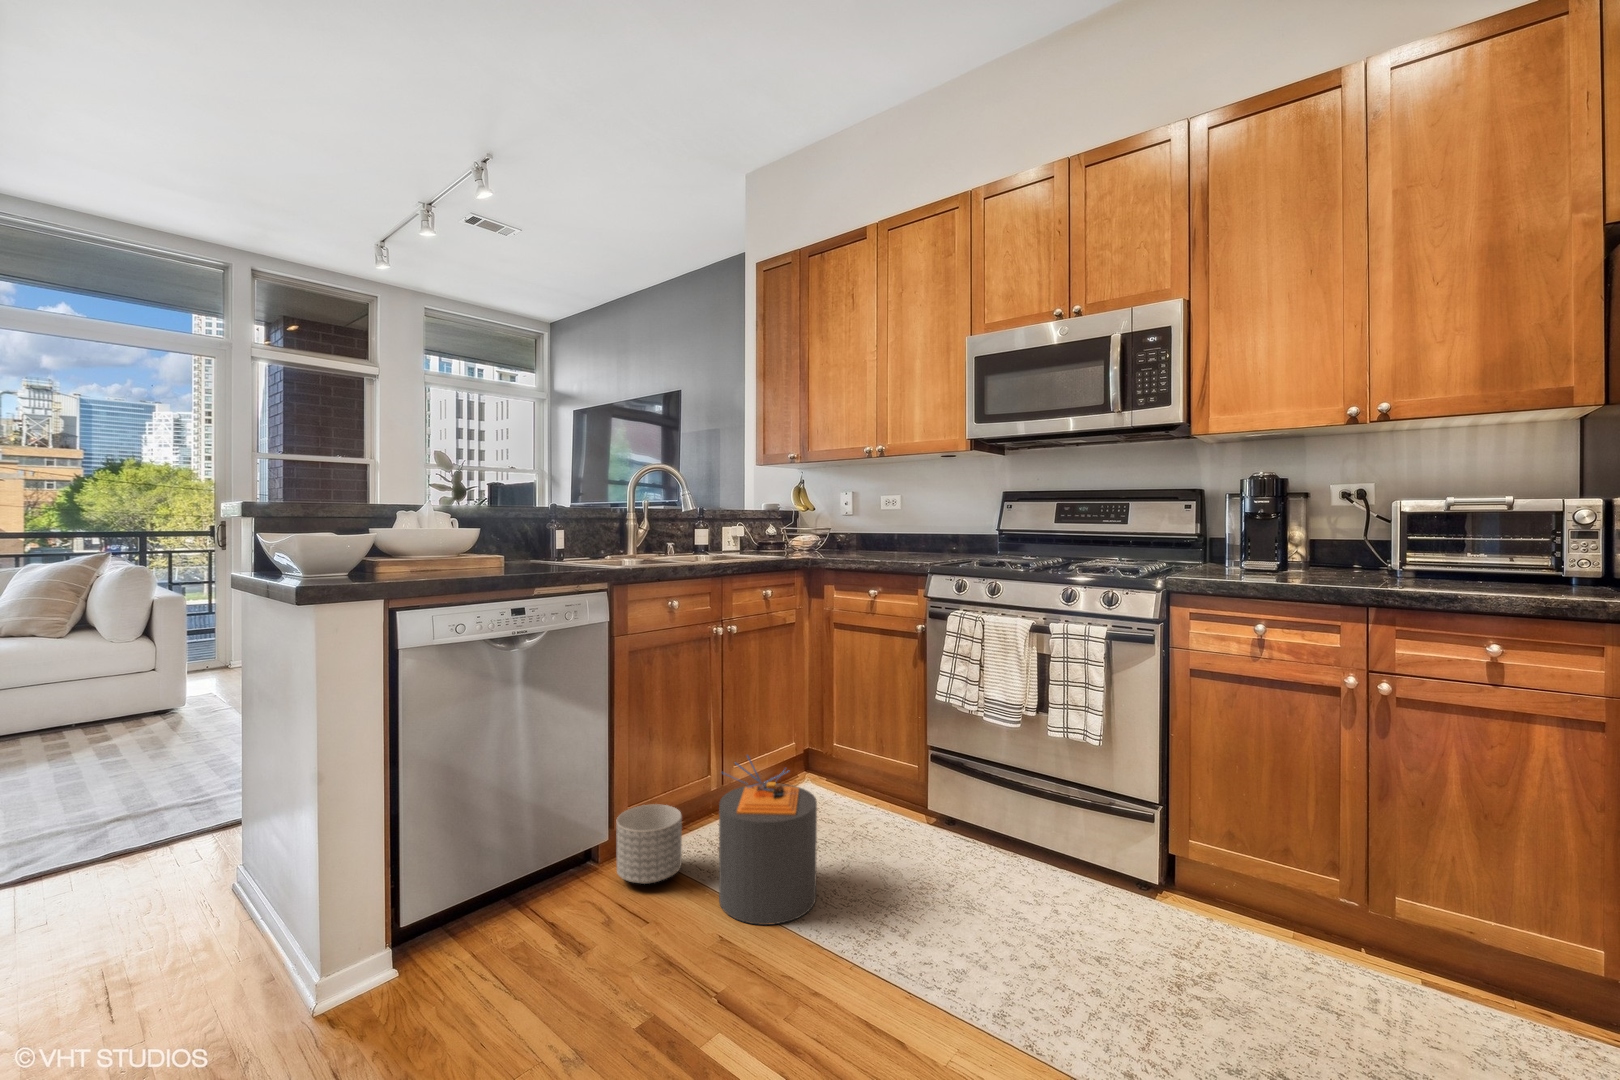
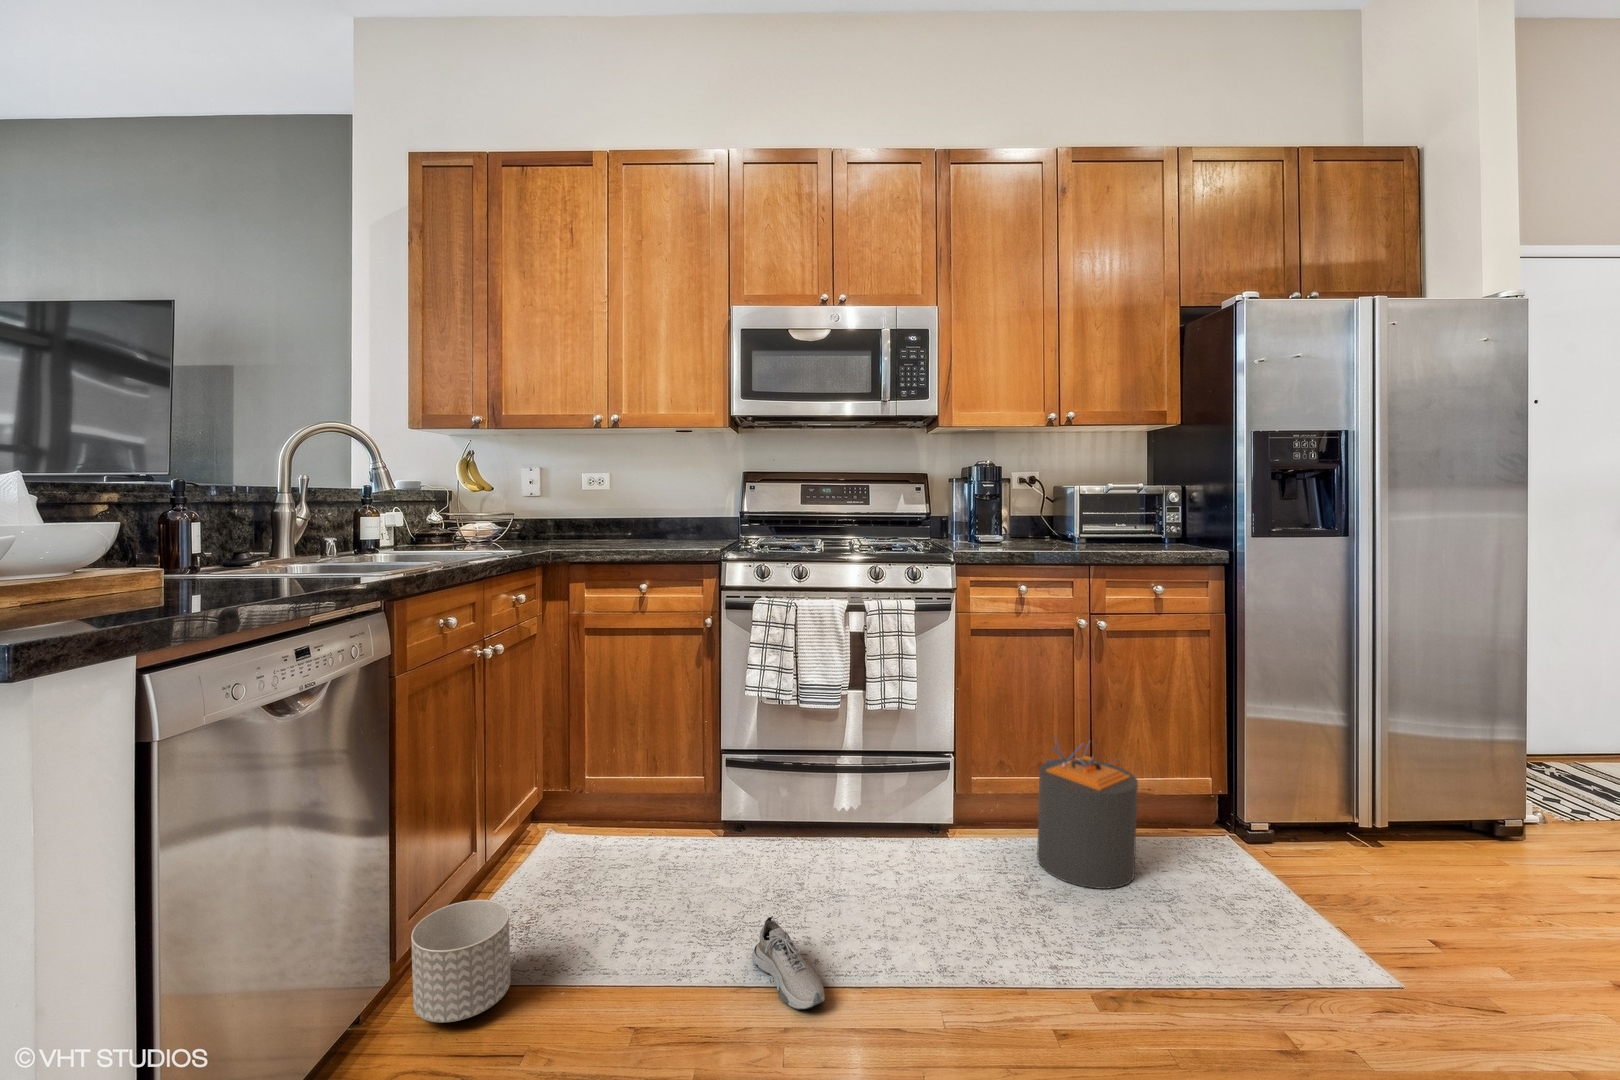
trash can: present [719,756,817,925] -> present [1037,741,1138,889]
shoe: none [835,893,878,980] -> present [752,916,825,1009]

